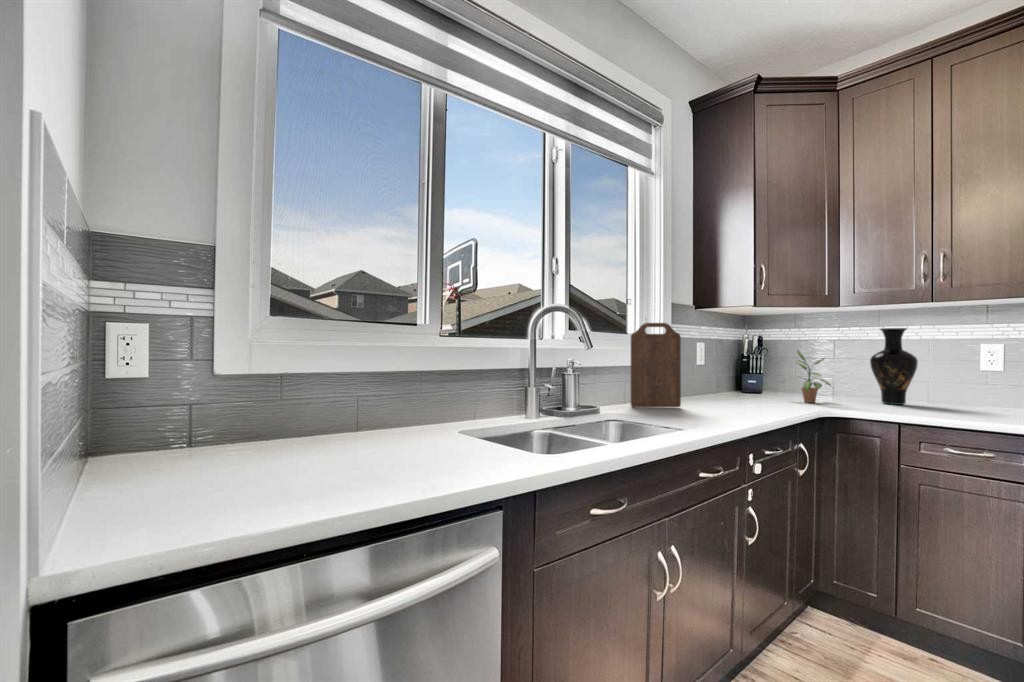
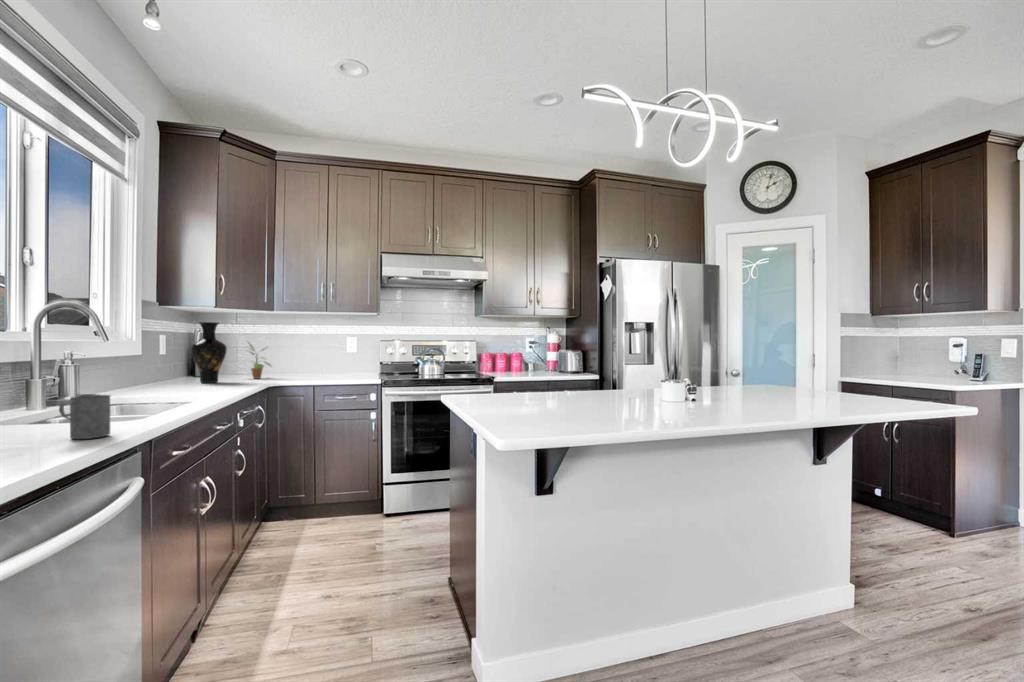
cutting board: present [631,323,681,407] -> none [119,318,168,393]
vase: present [870,328,918,405] -> present [191,322,227,383]
mug: none [421,419,482,477] -> present [59,395,111,439]

